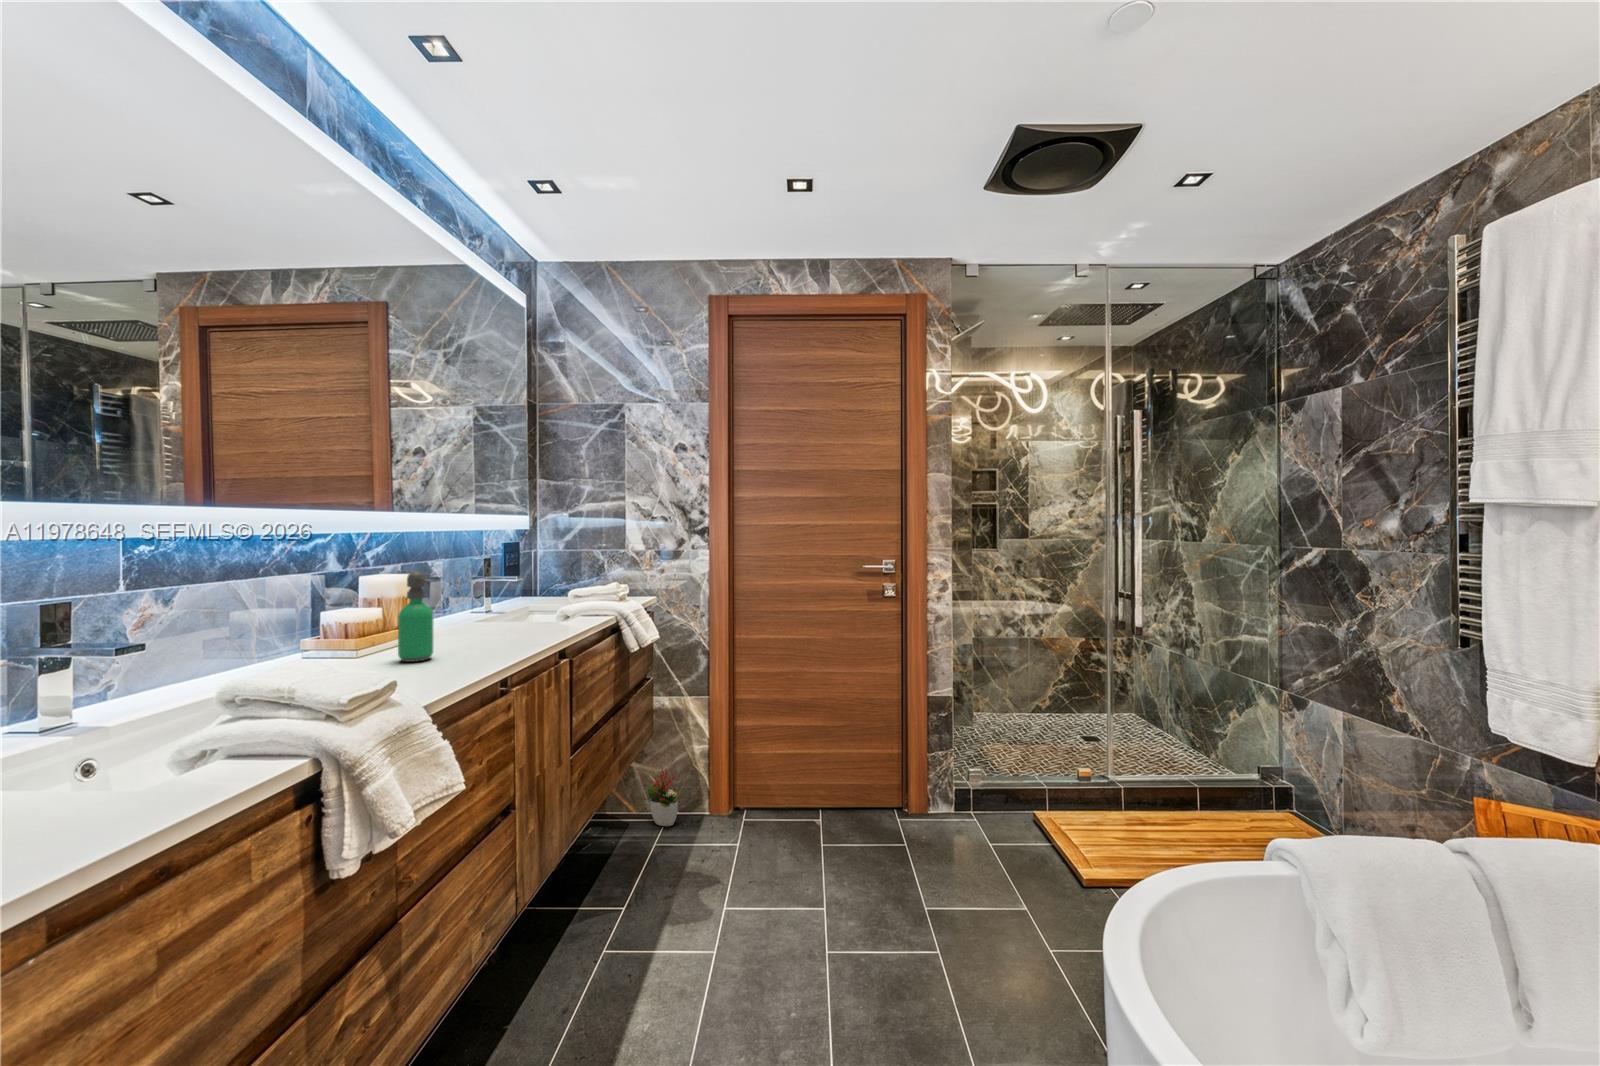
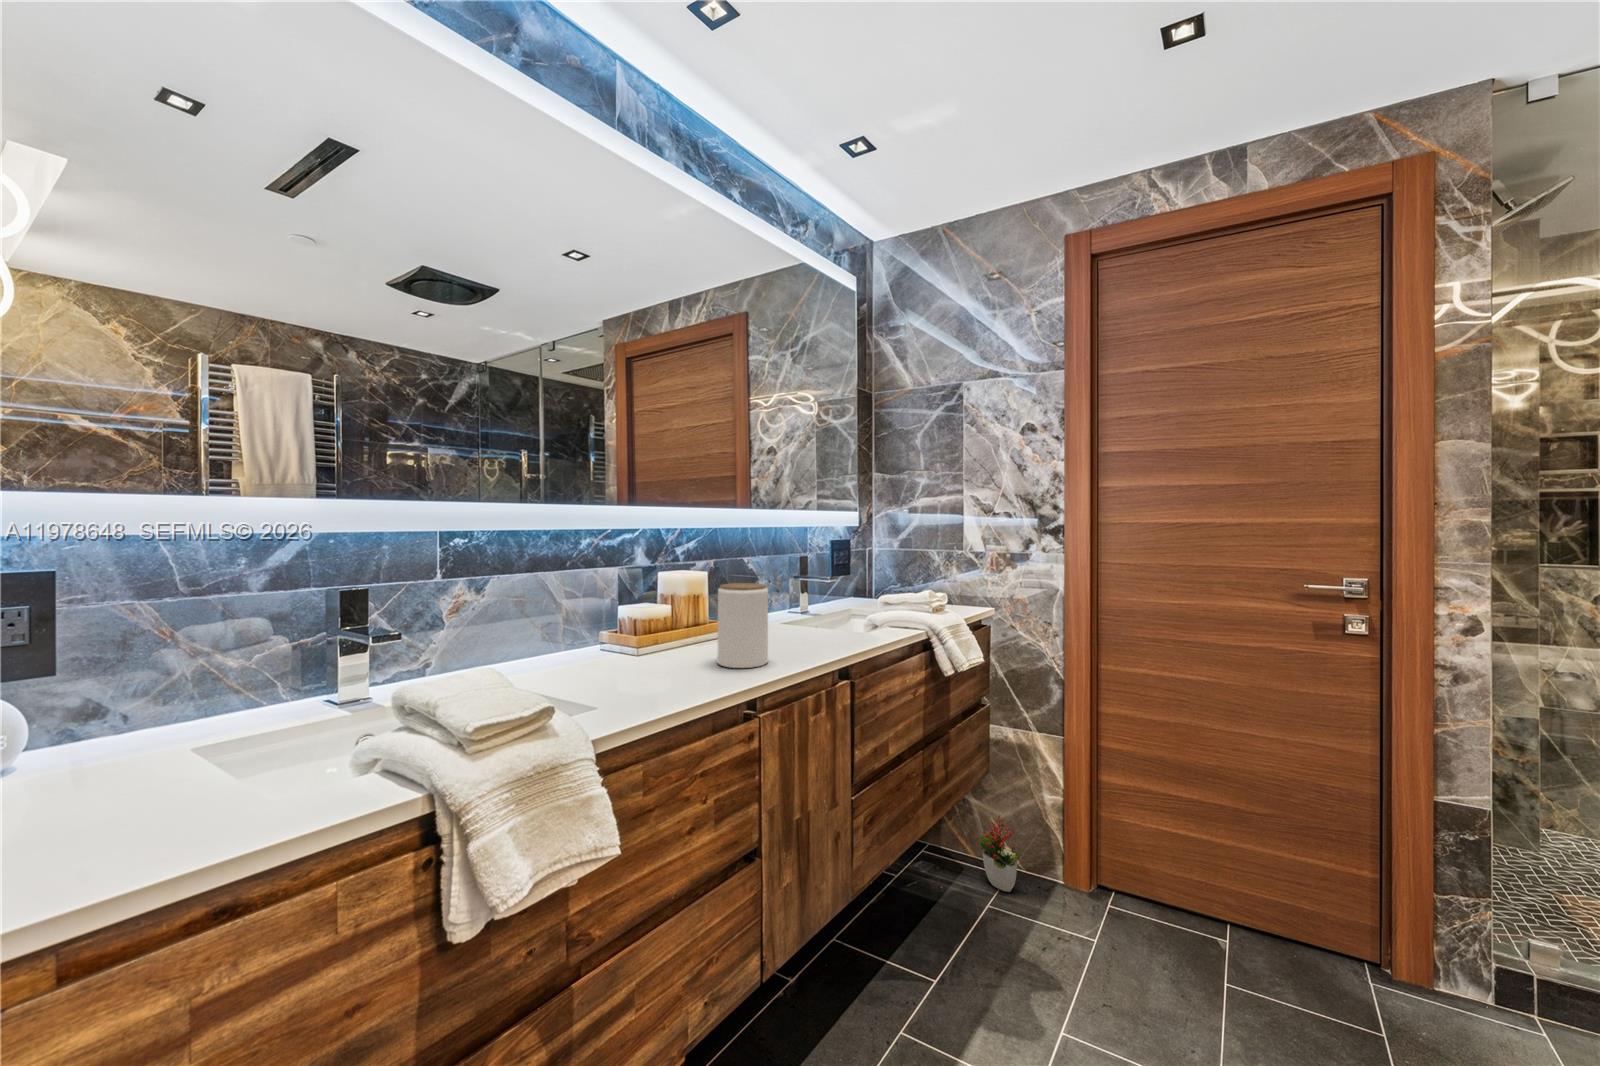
soap dispenser: present [398,571,434,662] -> none [647,571,681,672]
jar: none [461,580,509,652] -> present [718,583,768,668]

